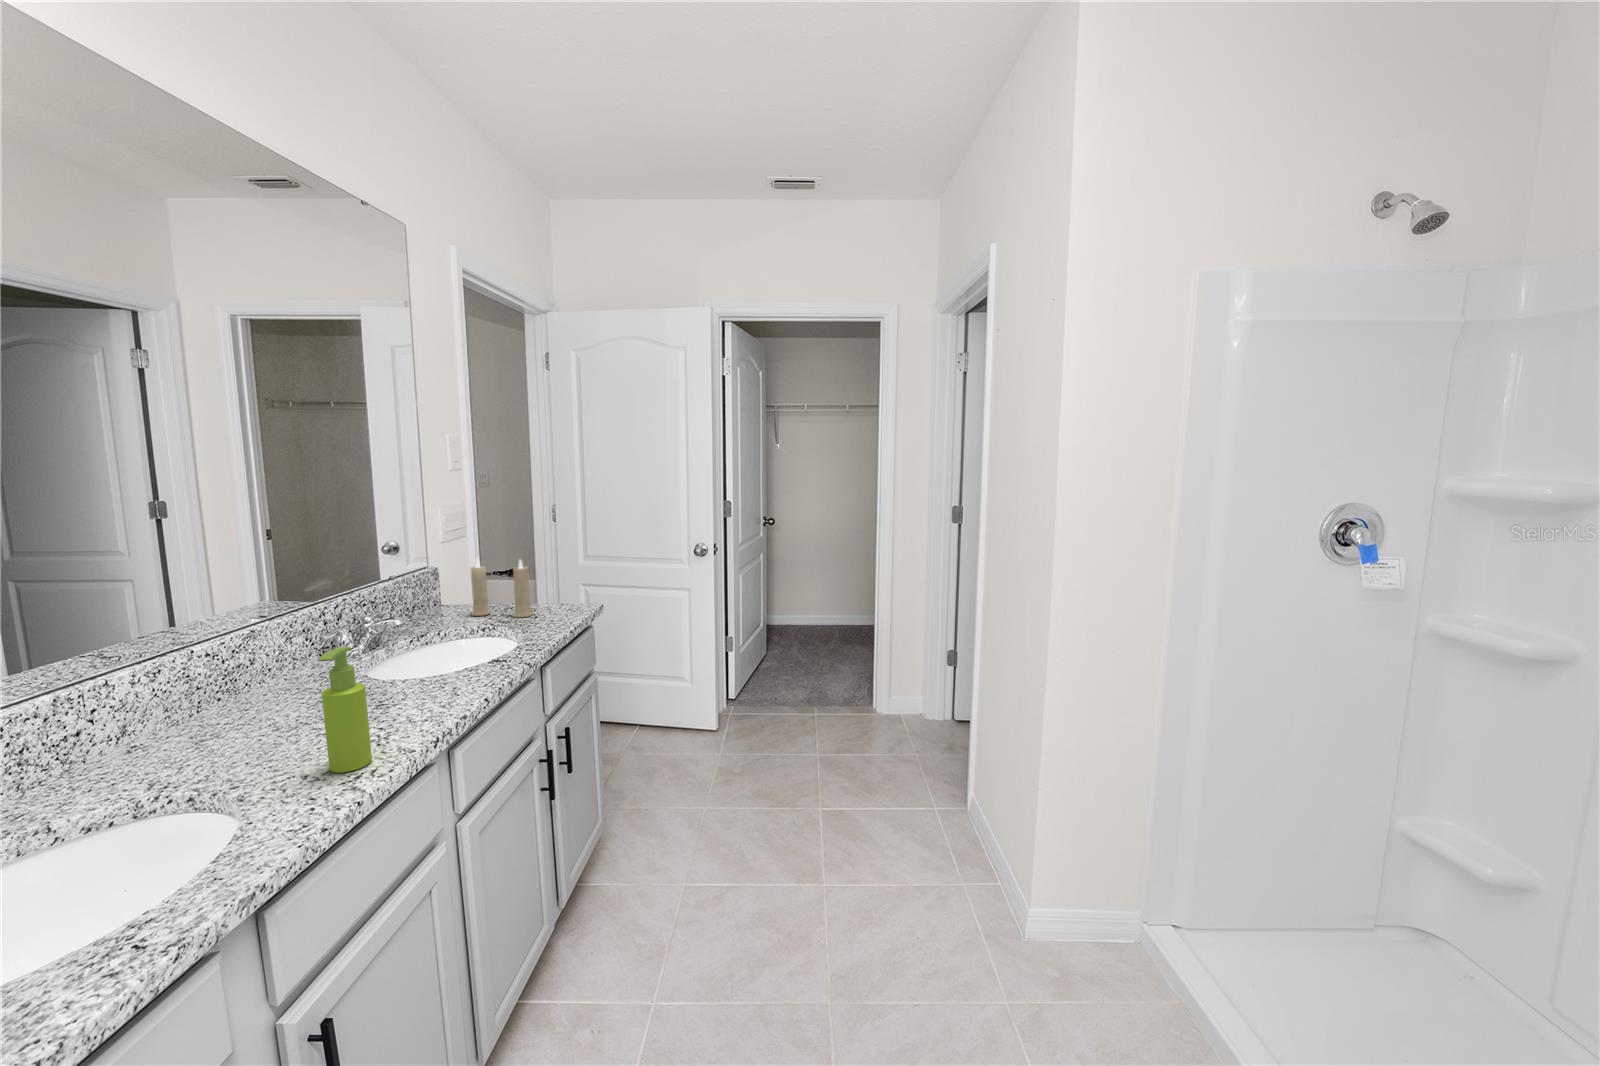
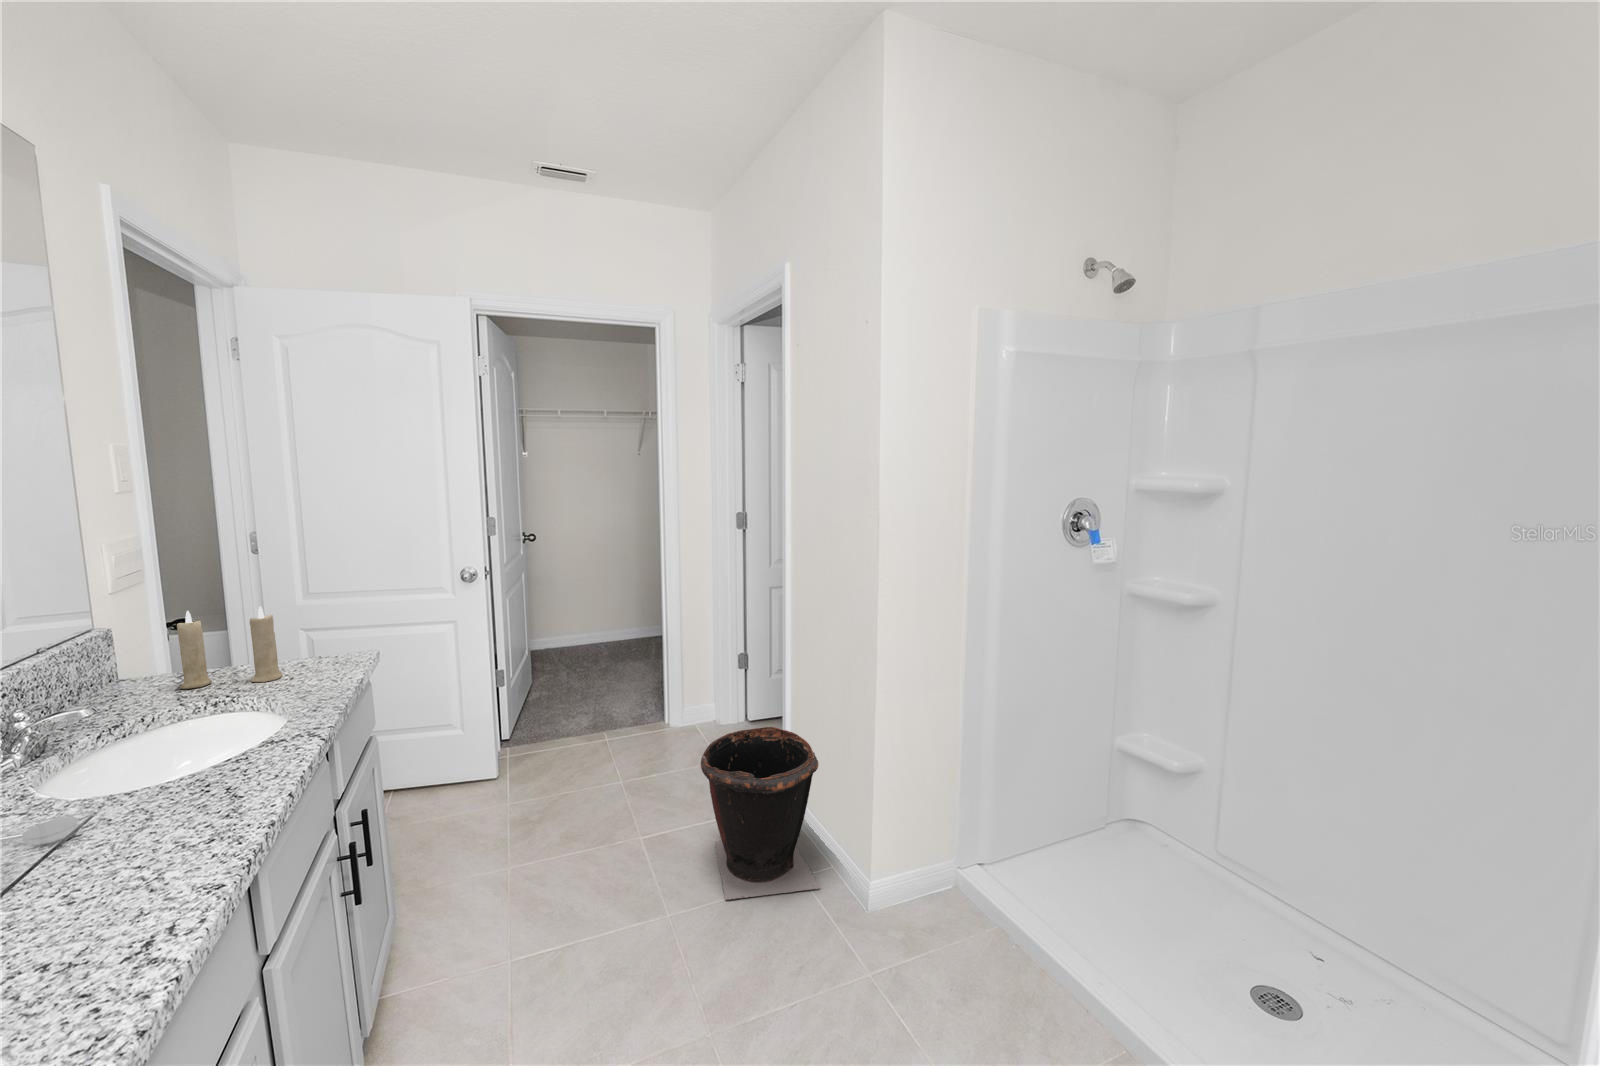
soap dispenser: present [318,647,372,773] -> none [69,761,158,947]
waste bin: none [866,726,989,906] -> present [701,727,820,900]

